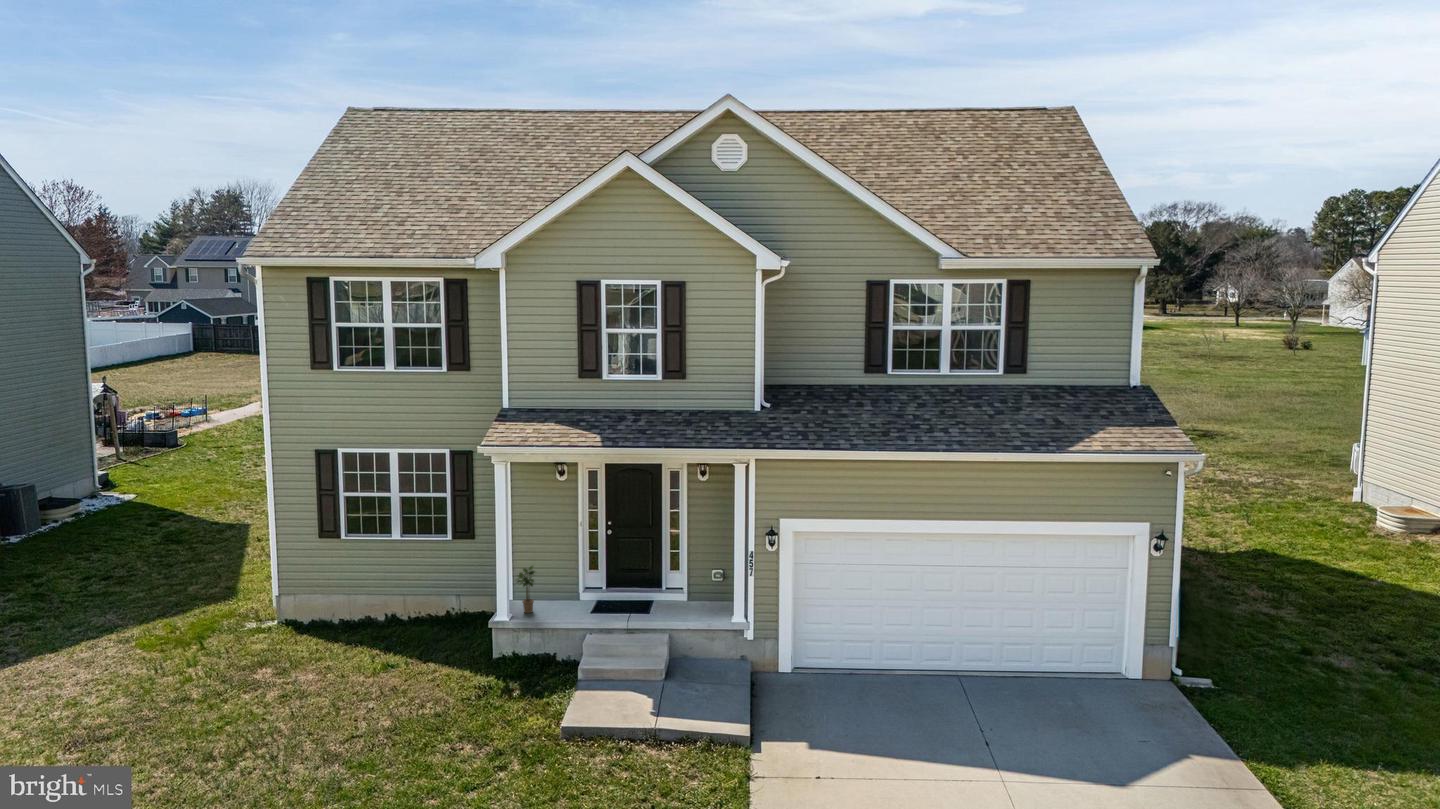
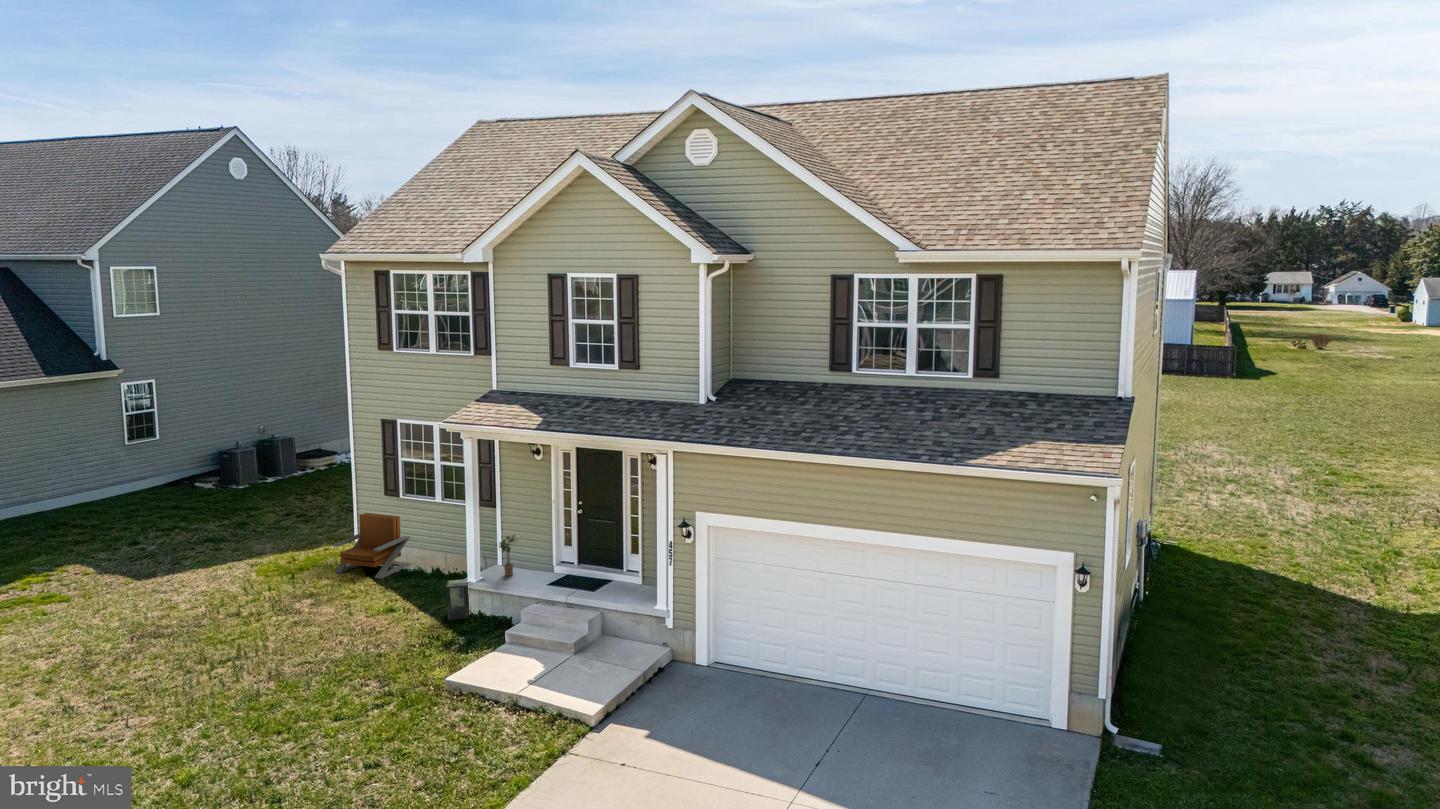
lounge chair: none [271,562,362,638] -> present [333,513,410,579]
storage box: none [470,621,503,671] -> present [446,579,469,620]

